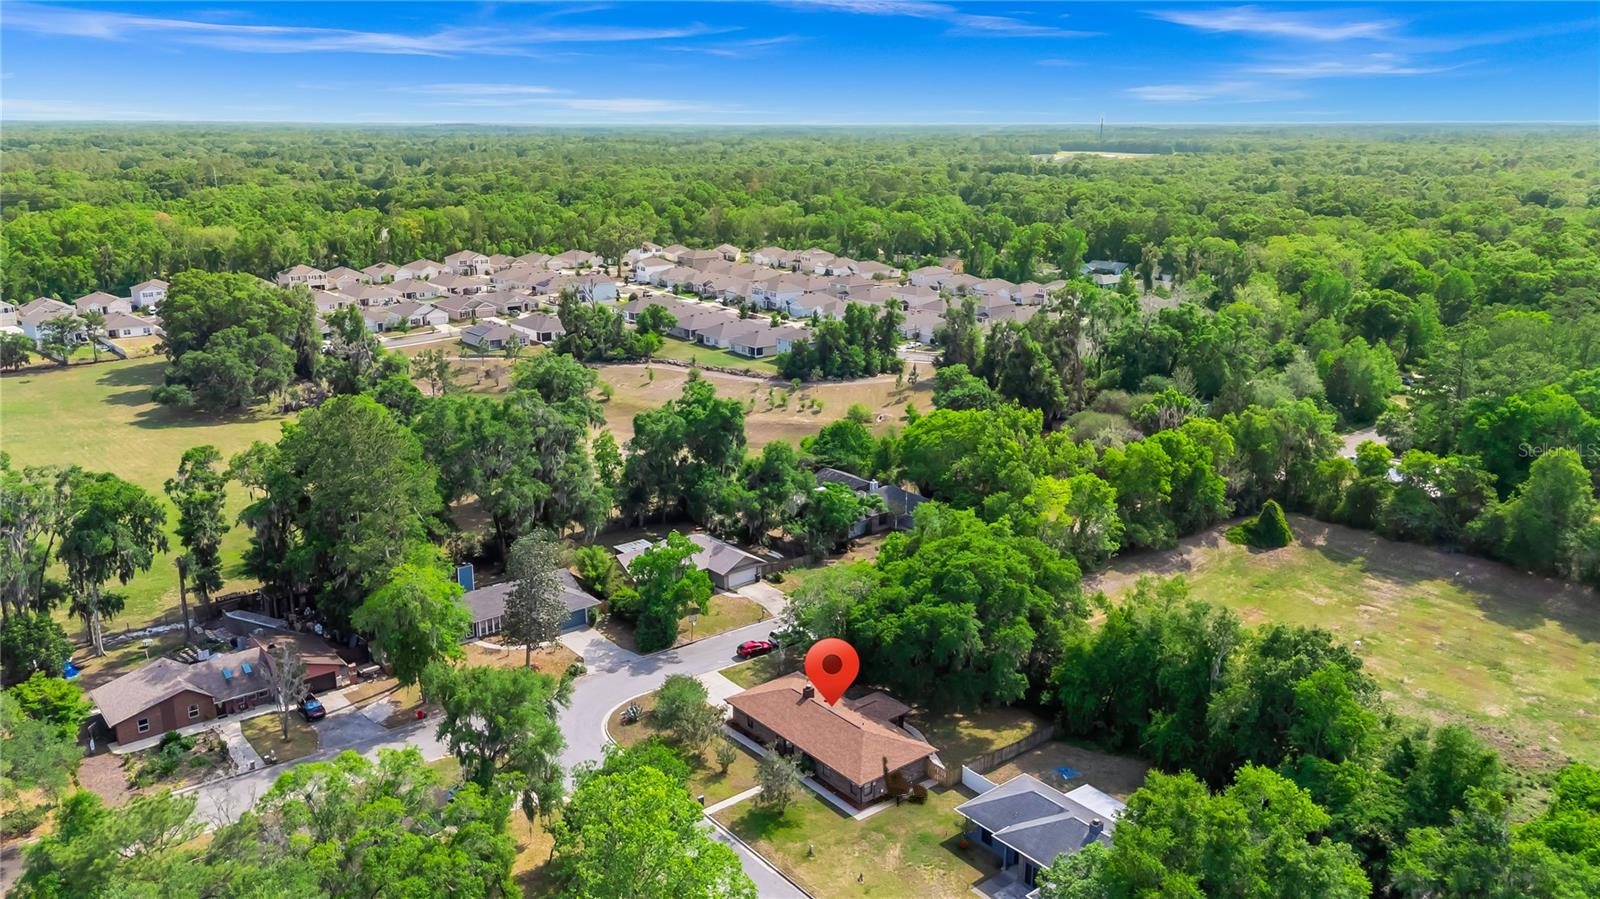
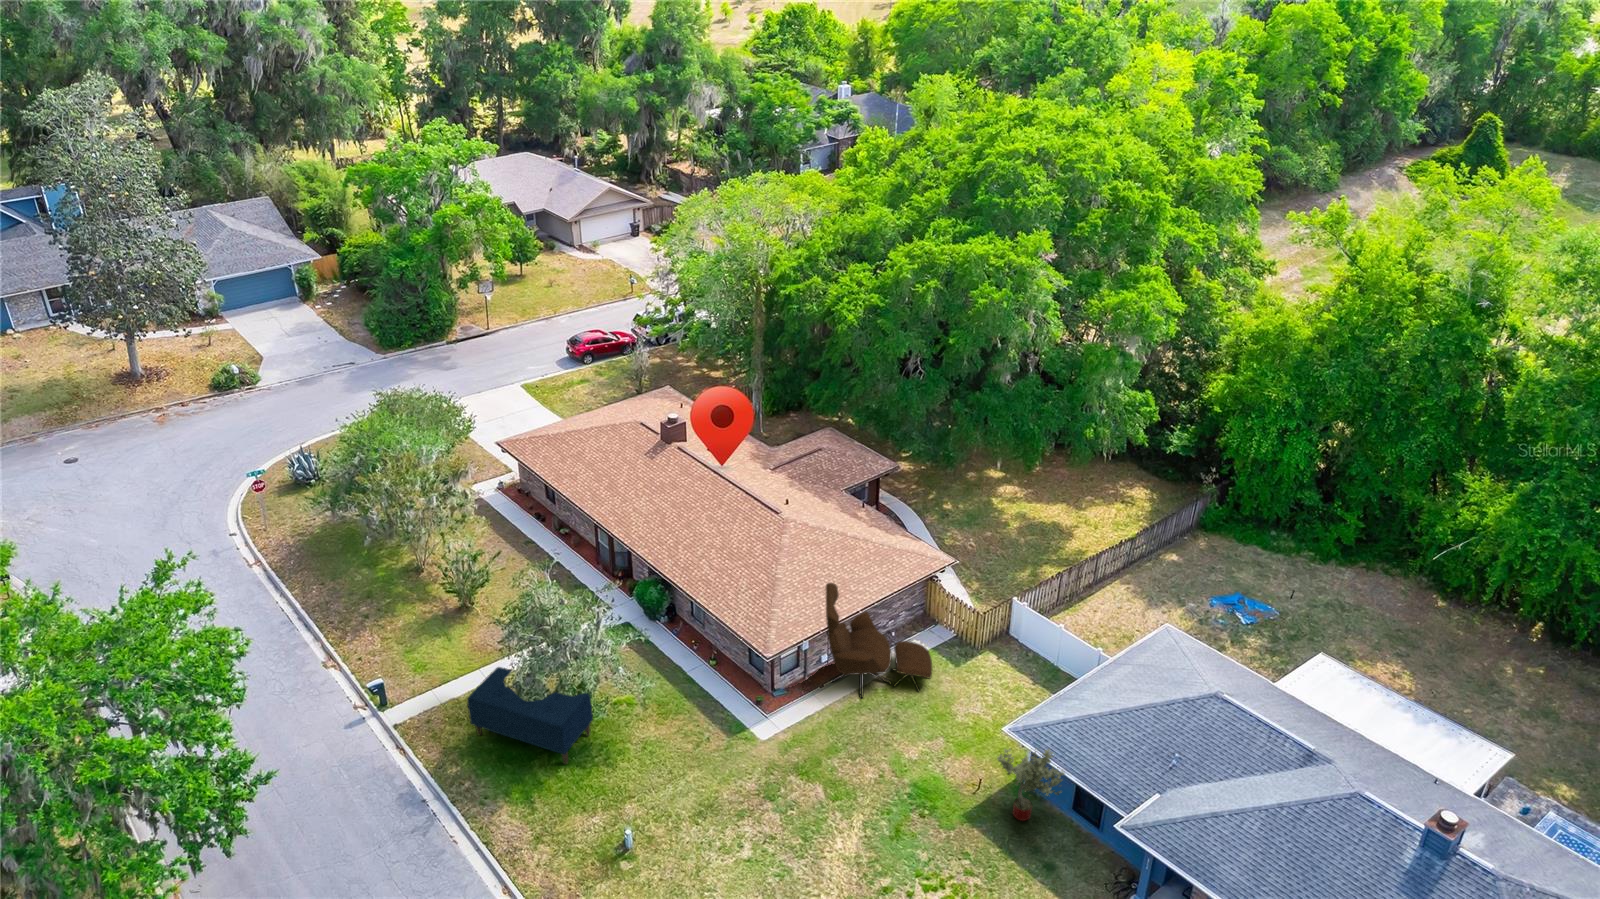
bench: none [741,790,790,828] -> present [467,667,593,764]

